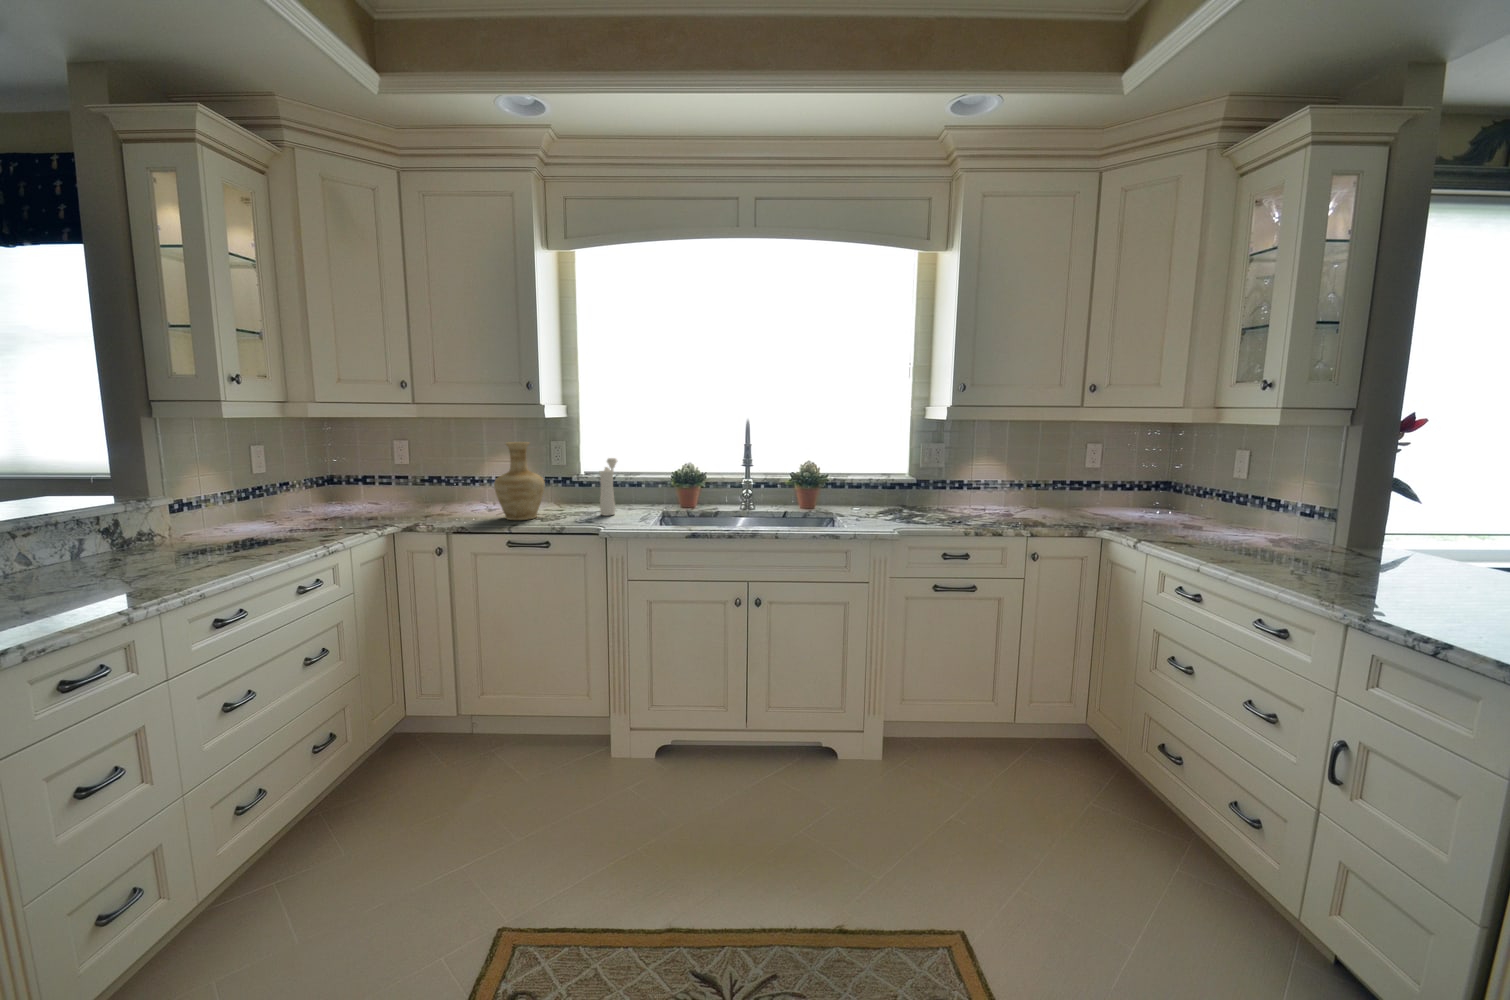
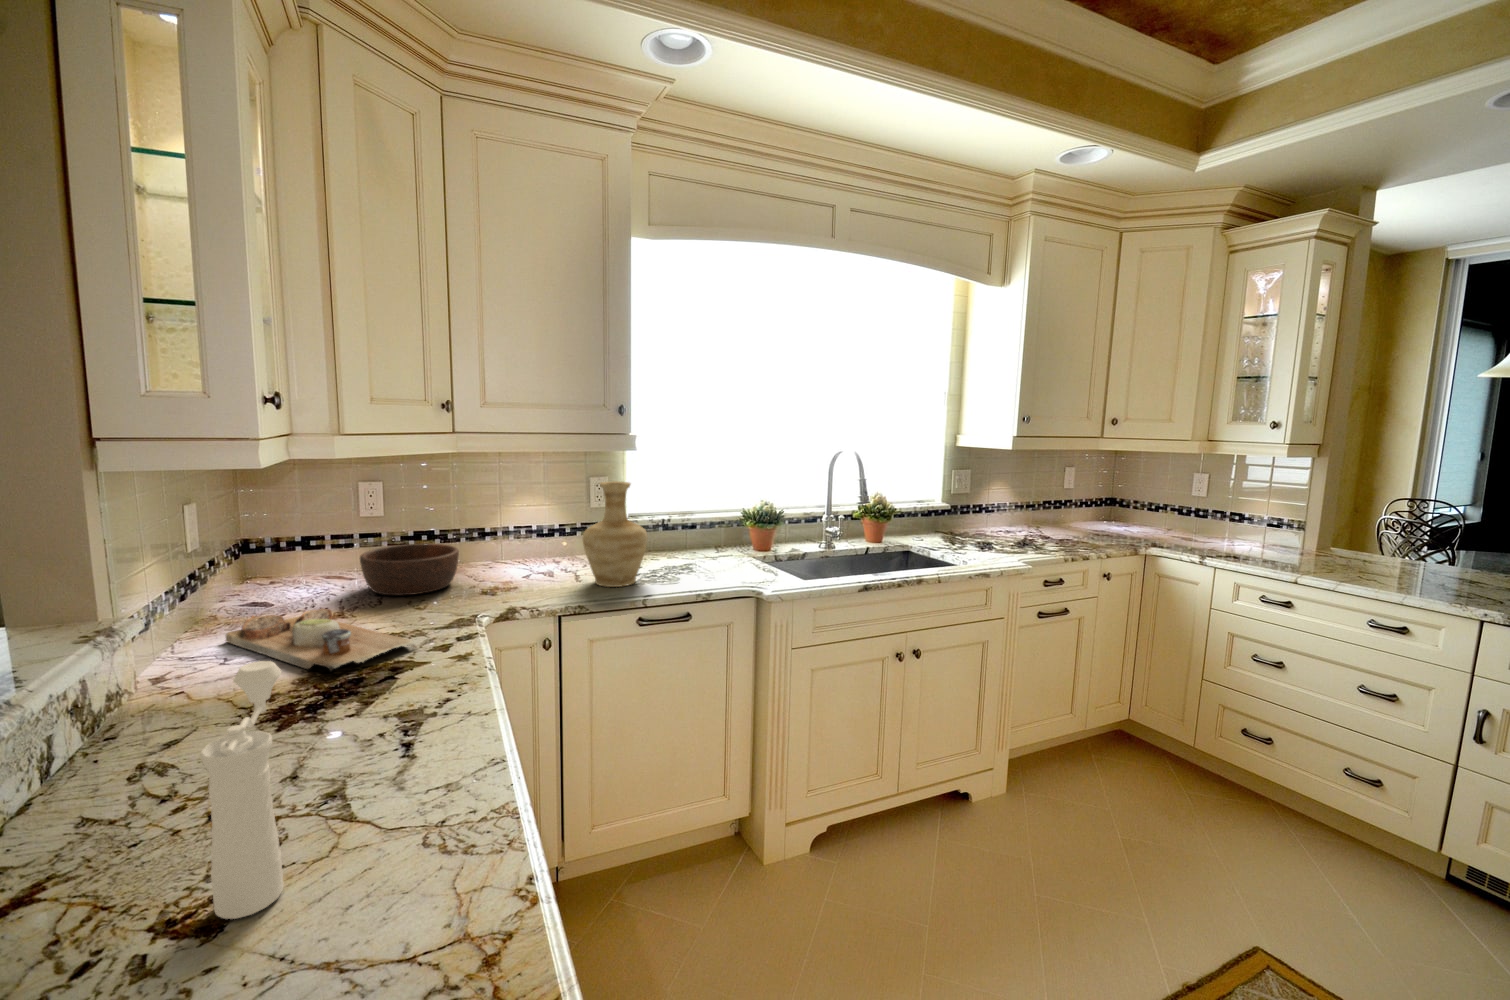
pepper mill: present [599,458,617,516] -> present [199,661,283,919]
wooden bowl: none [369,483,436,514] -> present [360,544,459,595]
cutting board: none [264,514,332,542] -> present [226,608,416,671]

